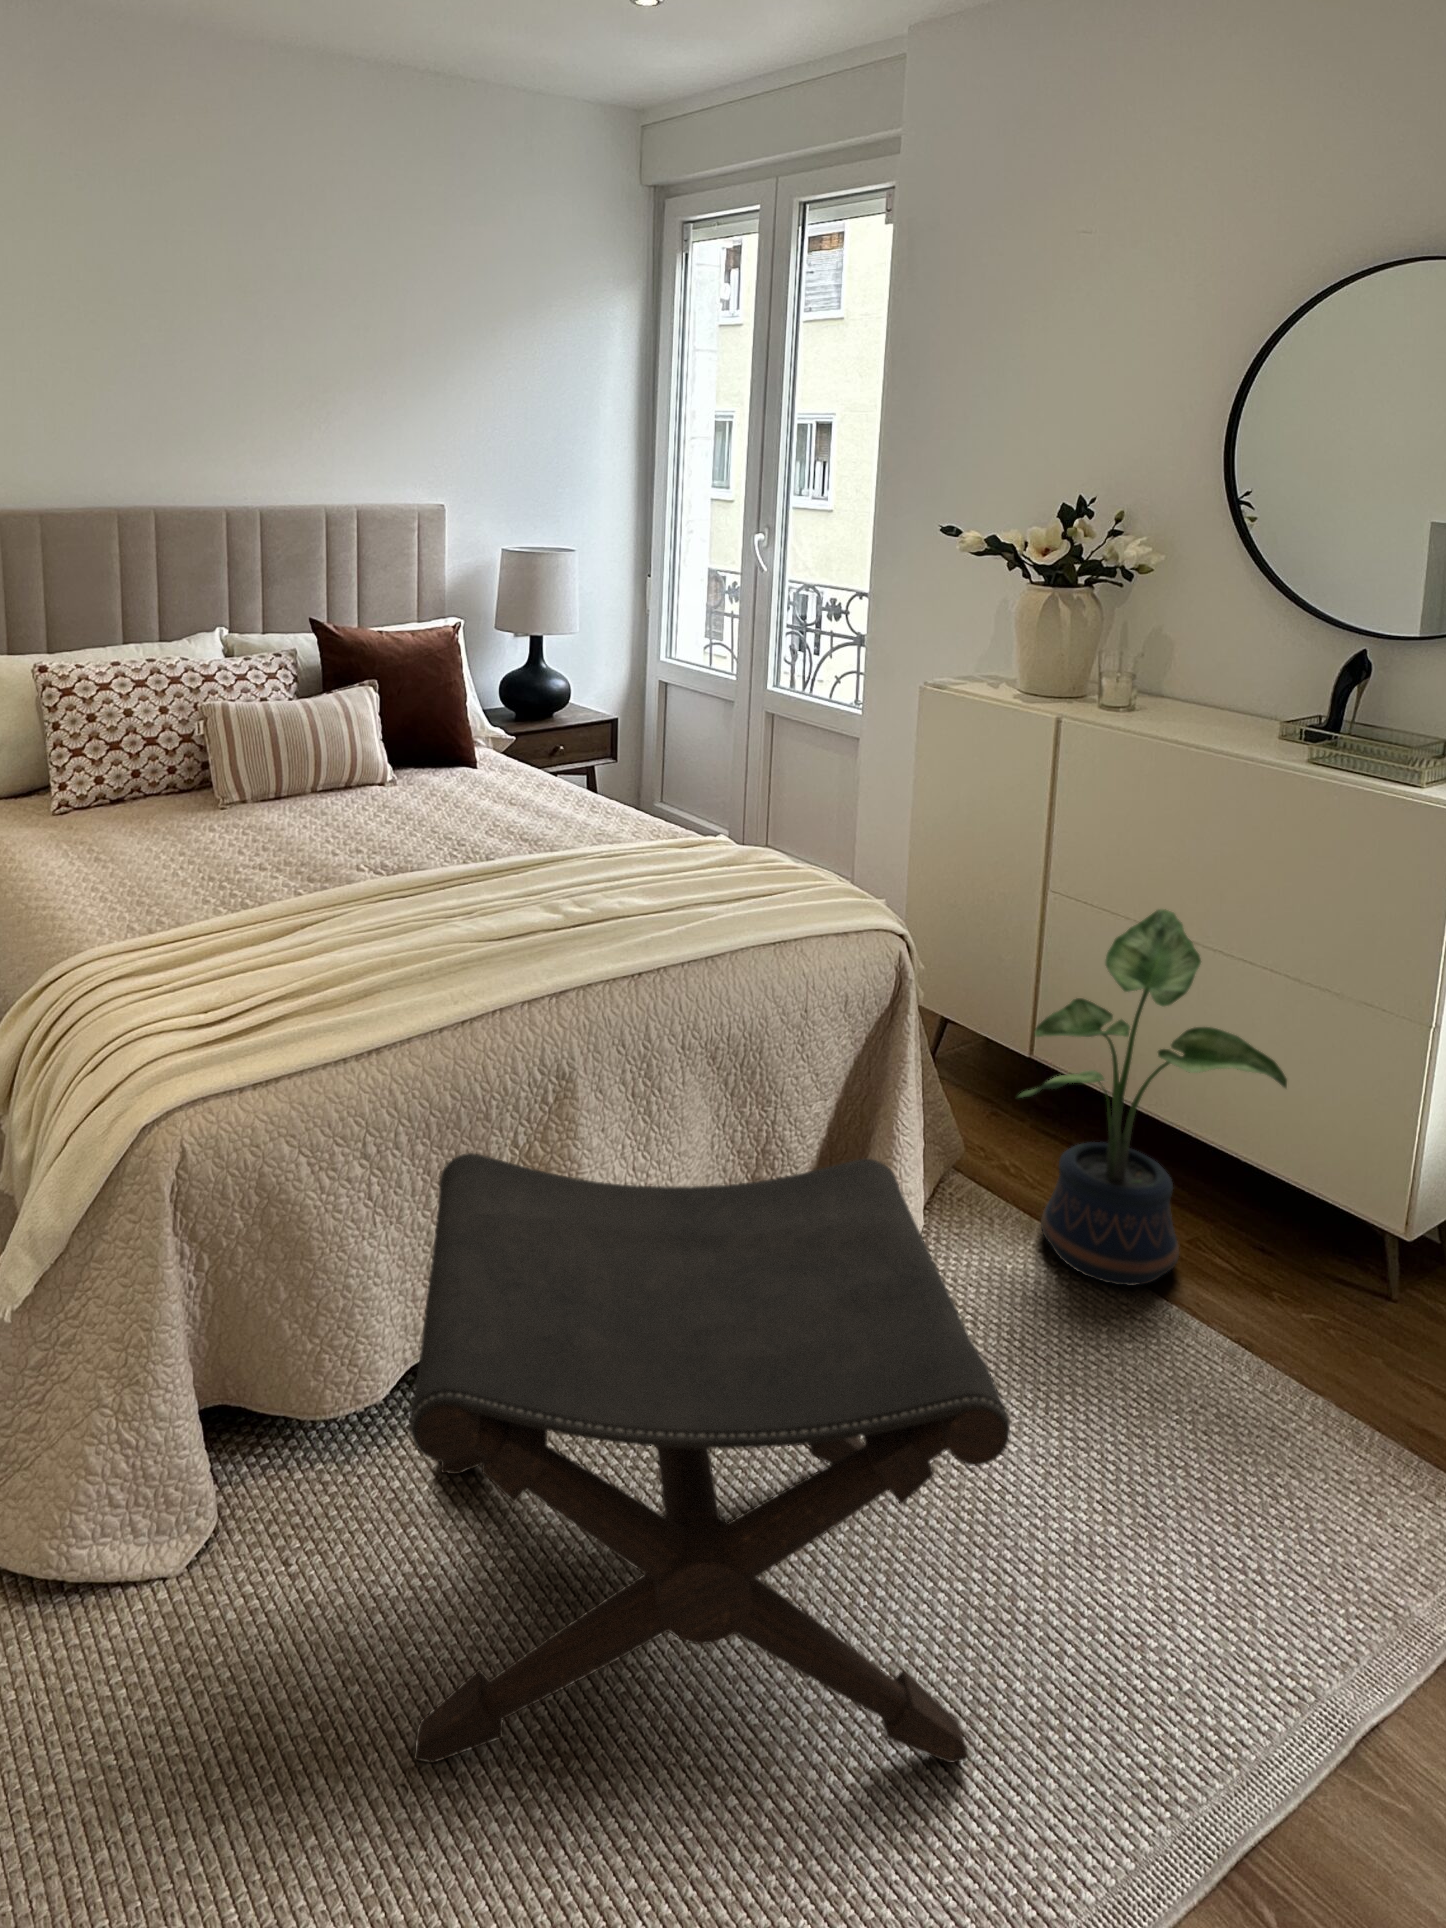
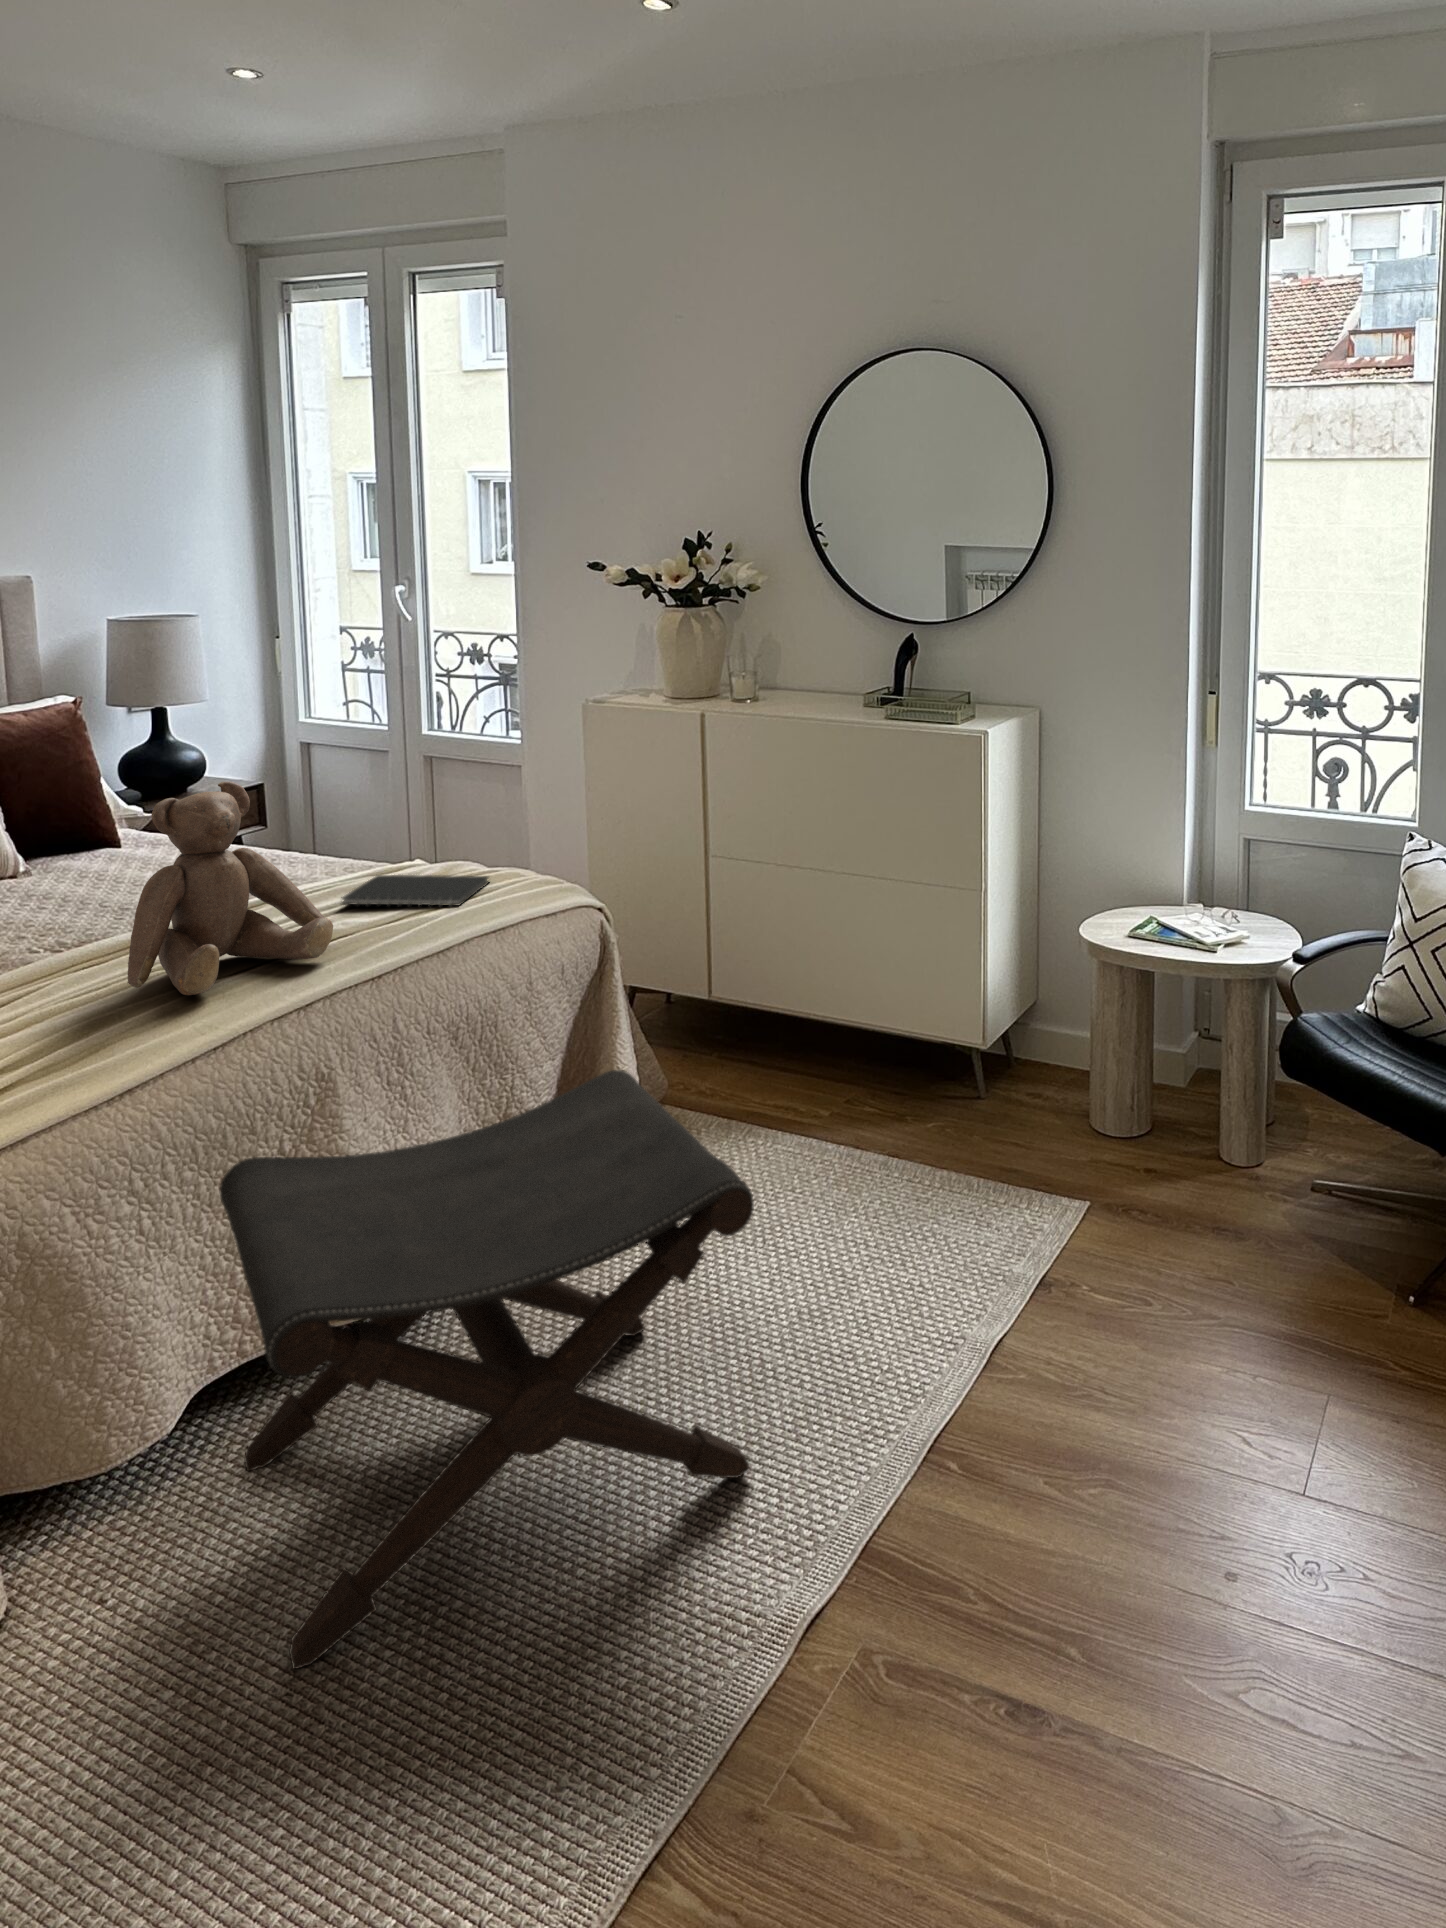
teddy bear: none [411,736,605,954] -> present [128,782,333,995]
notebook: none [631,848,785,903] -> present [341,875,489,906]
potted plant: present [1018,909,1287,1286] -> none [708,851,901,1149]

